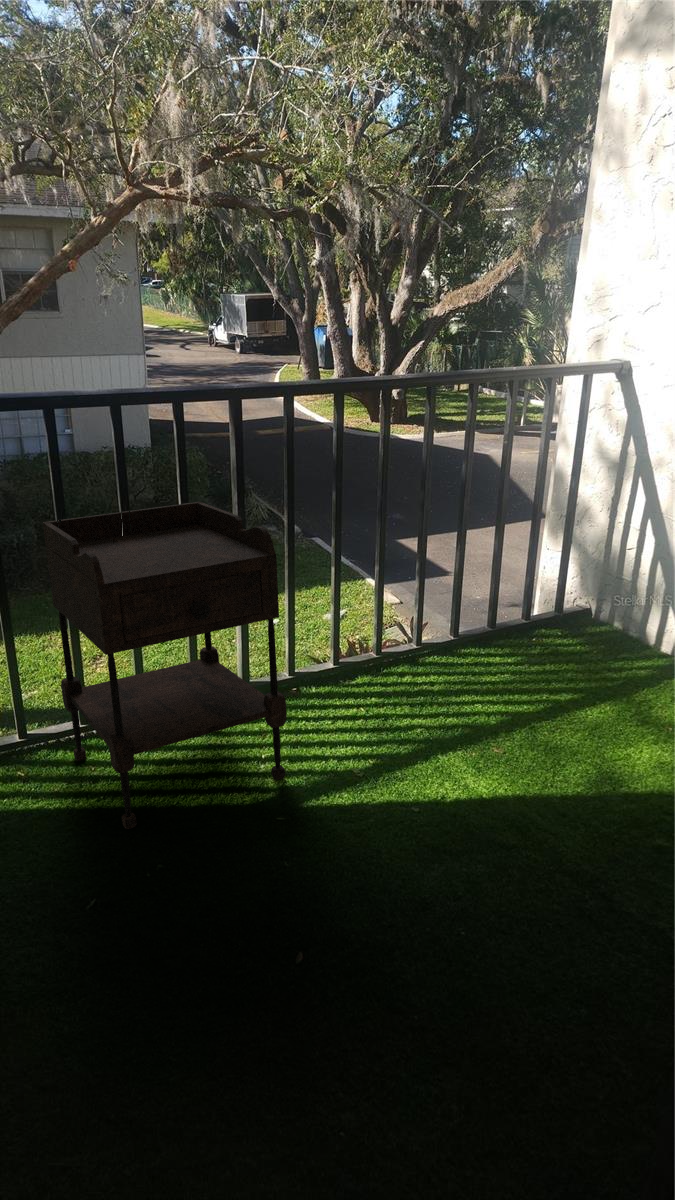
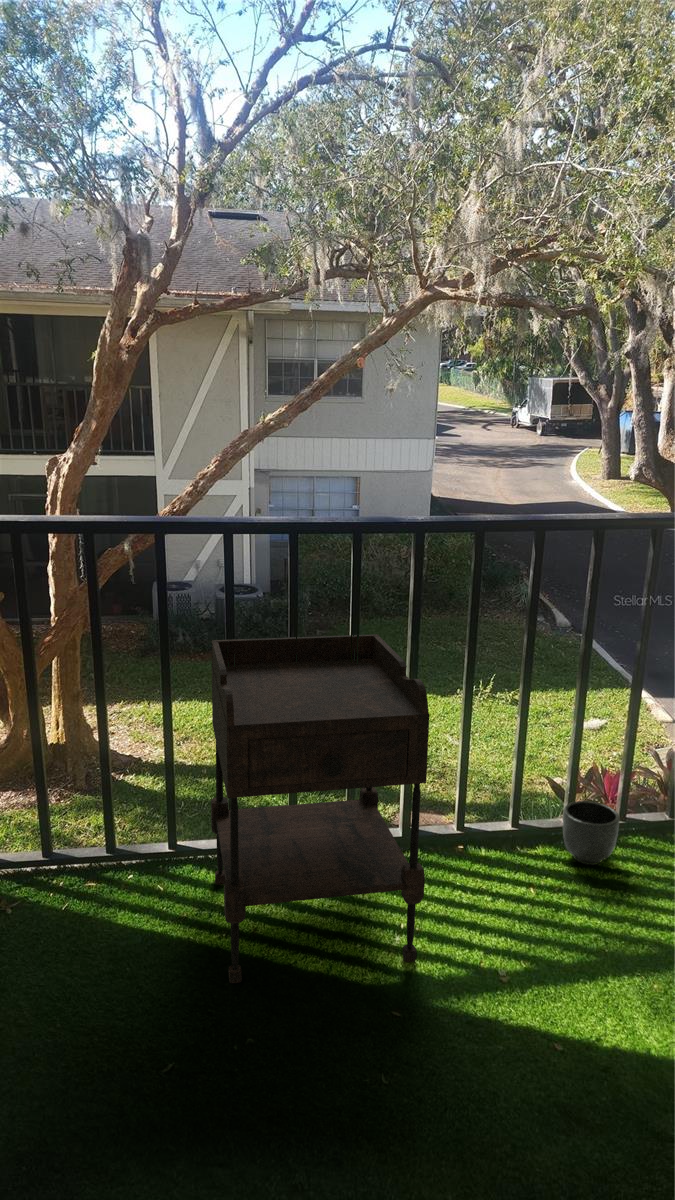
planter: none [374,632,420,684] -> present [563,801,620,865]

